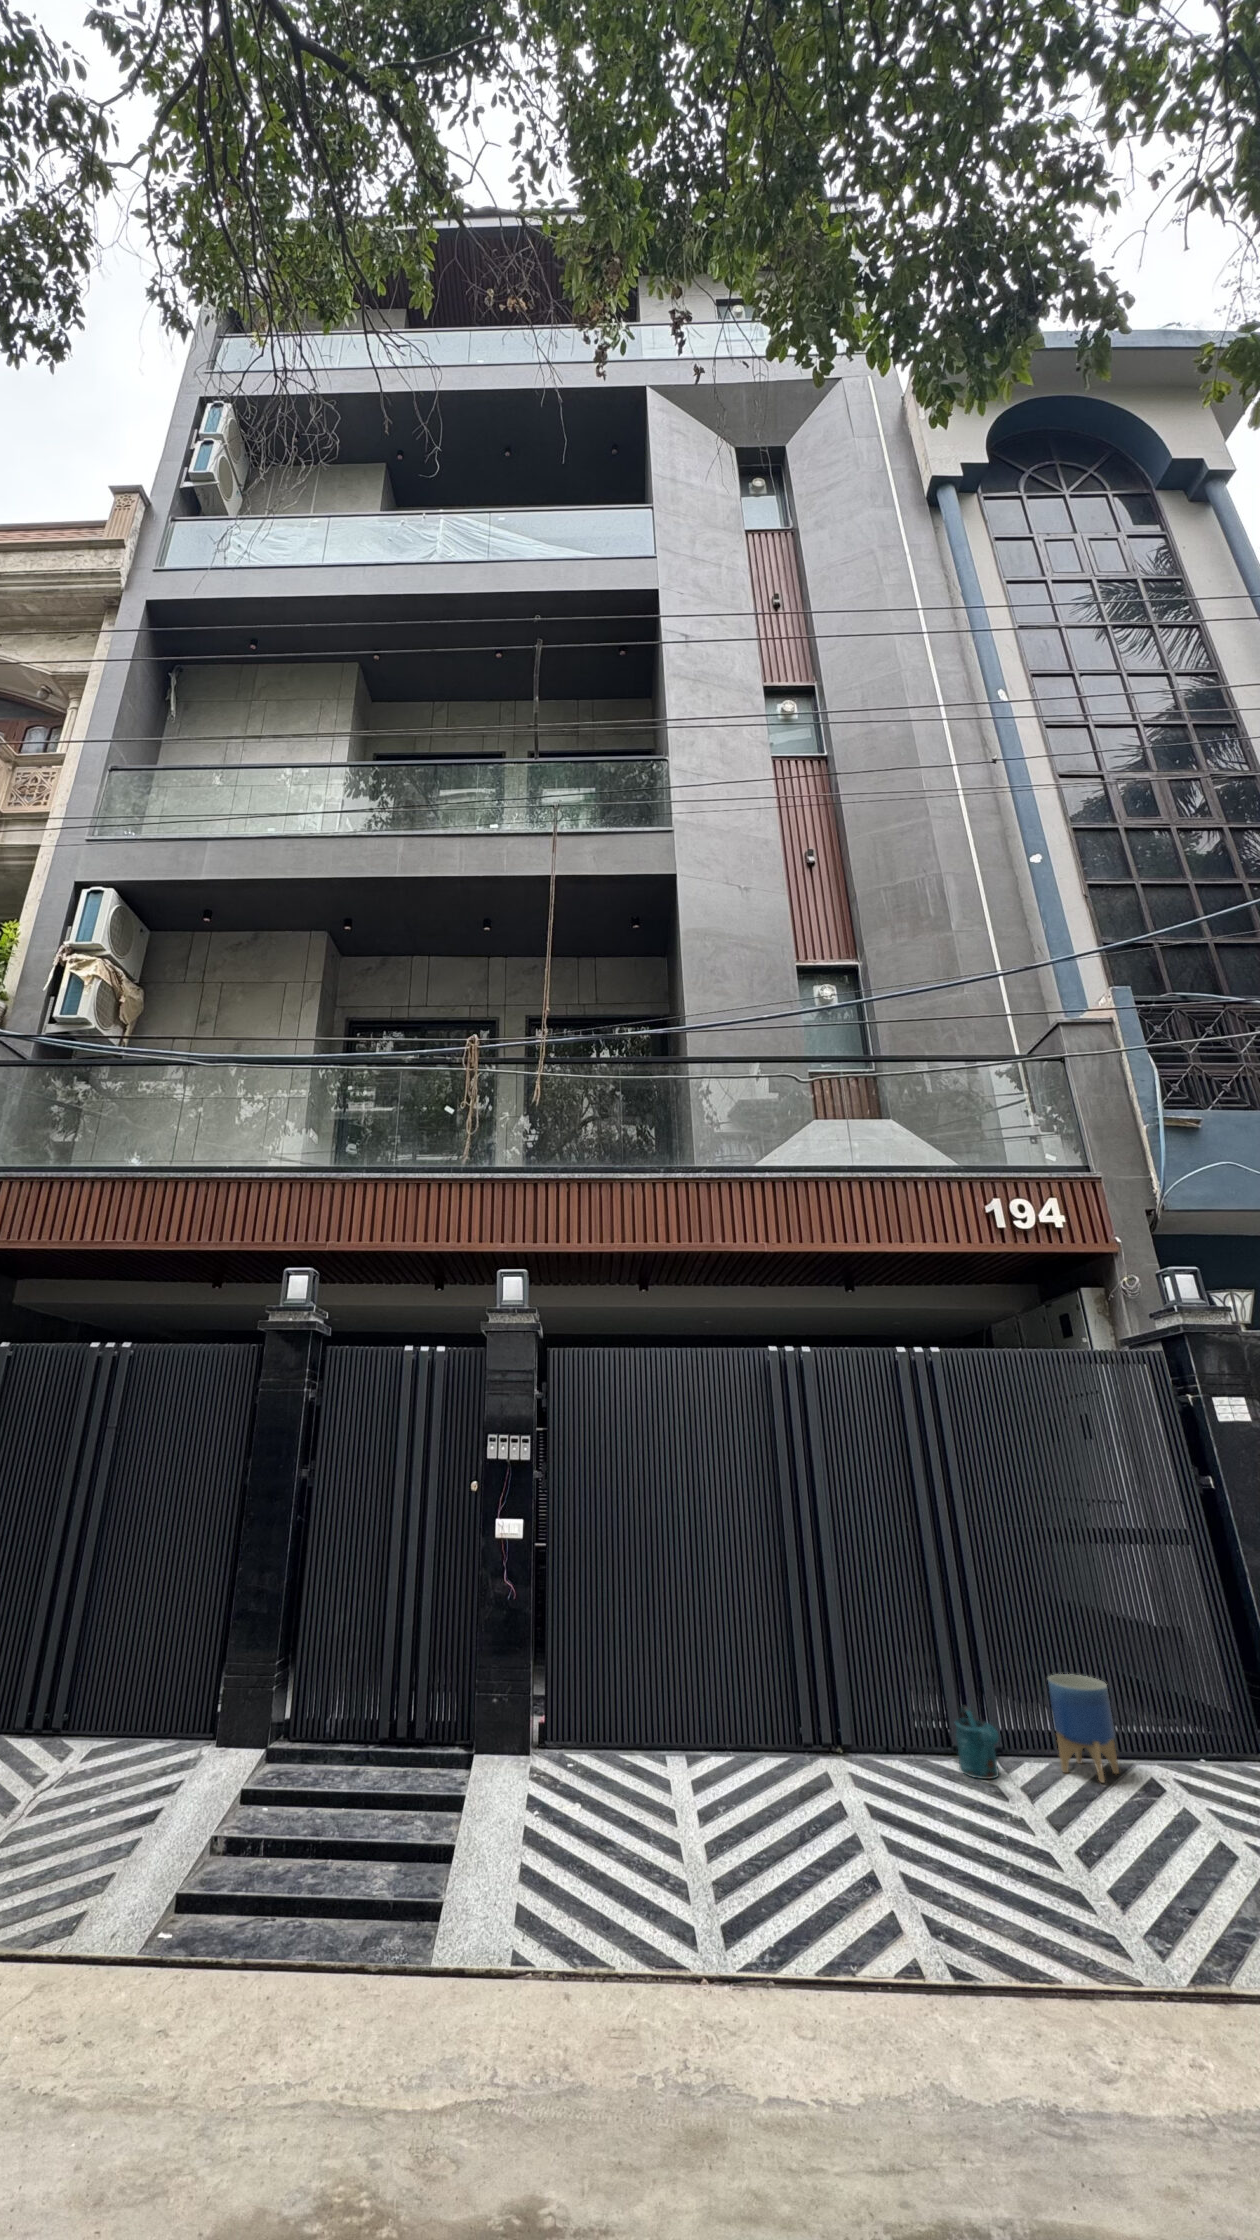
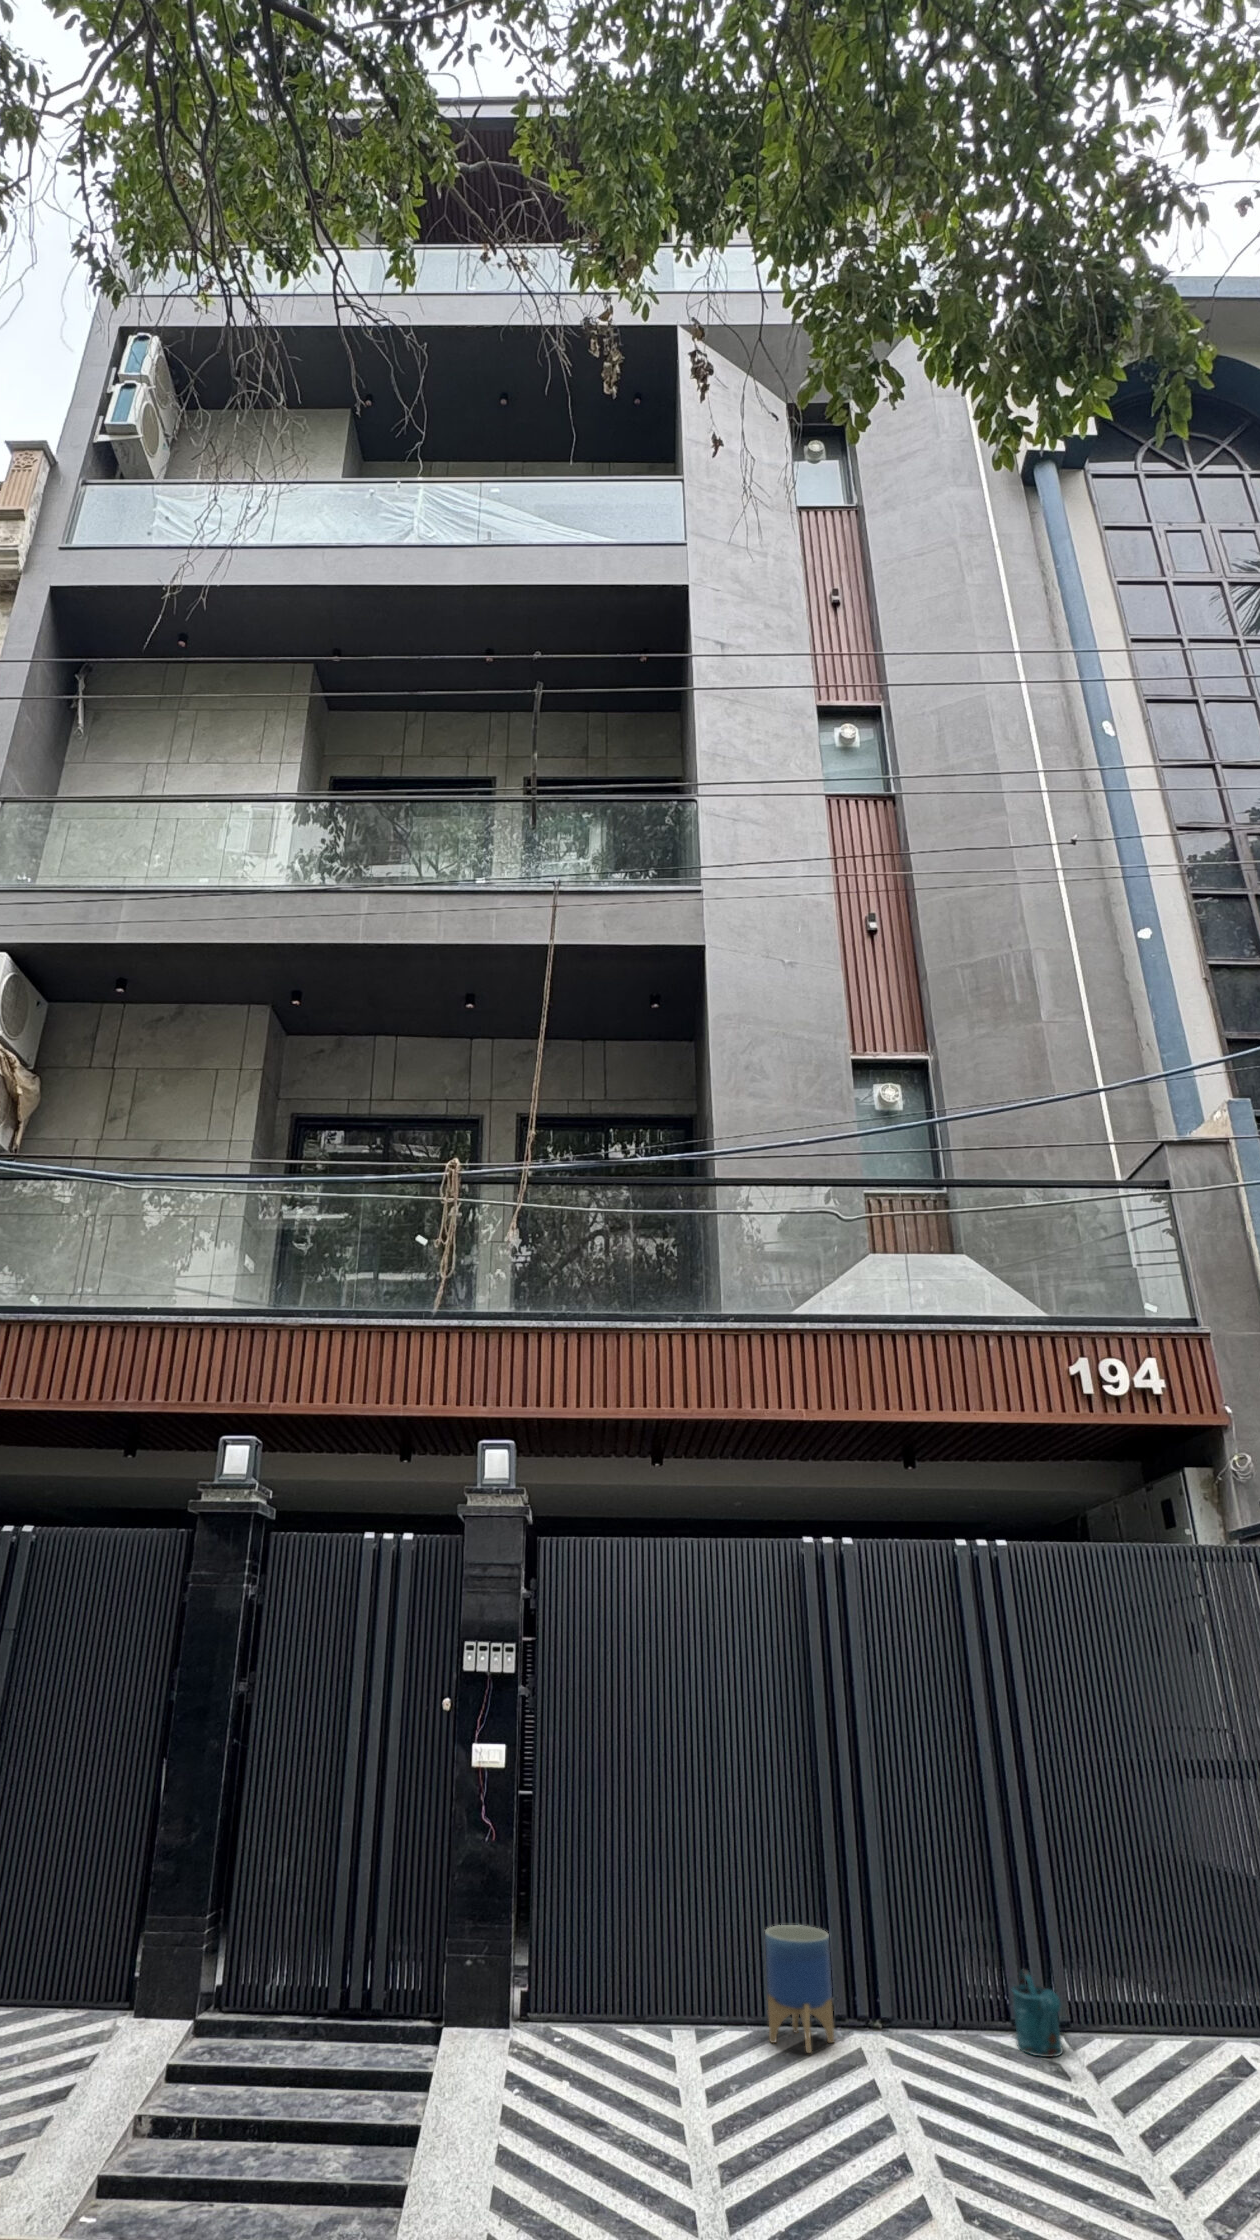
planter: present [1048,1674,1119,1783] -> present [765,1925,834,2053]

